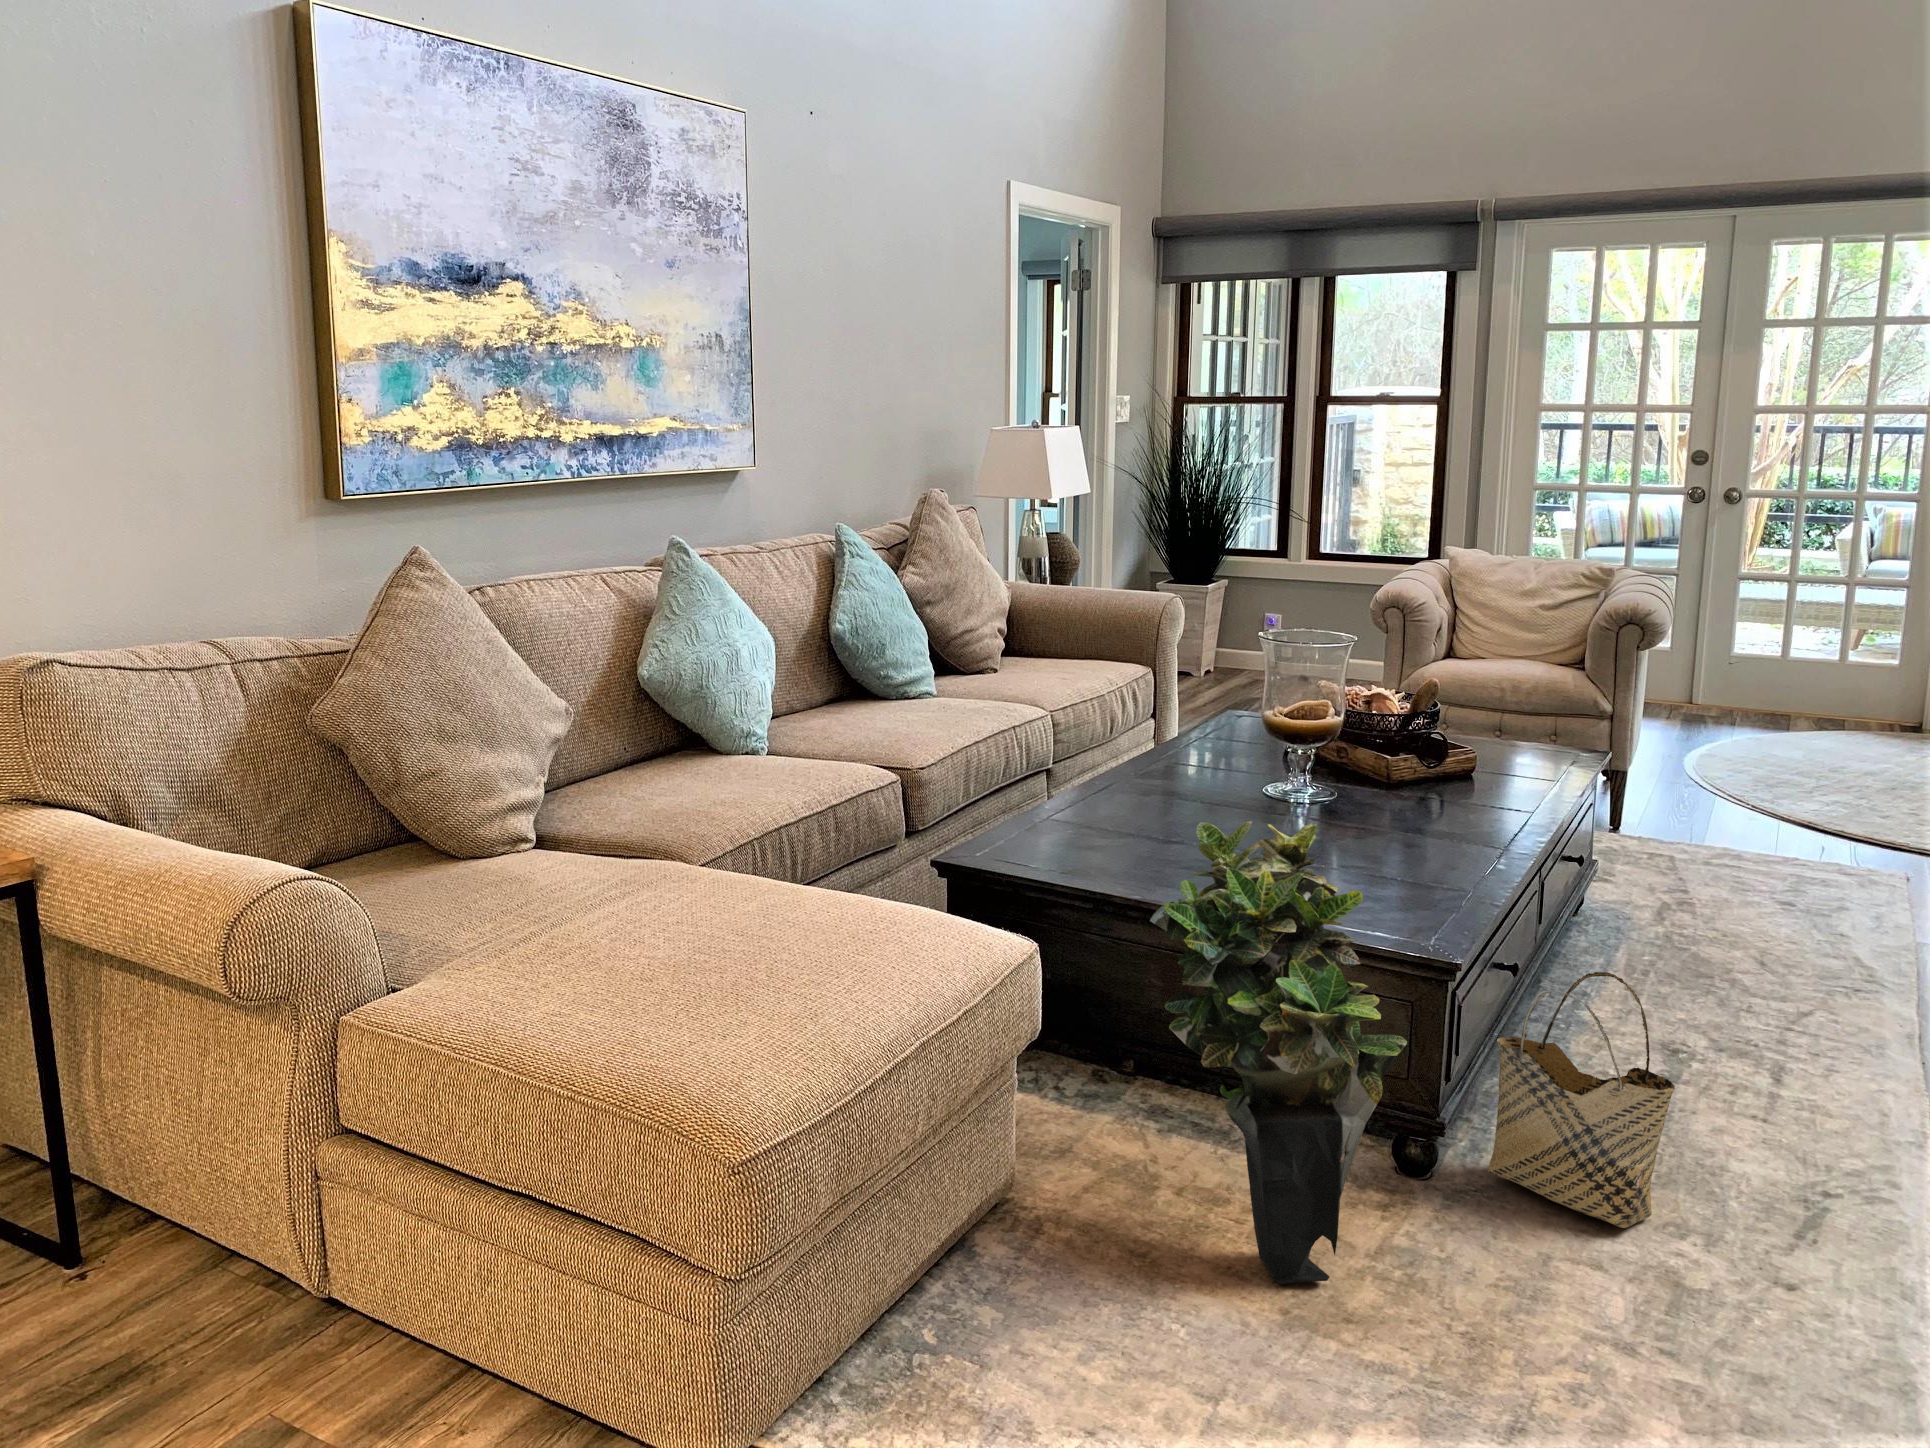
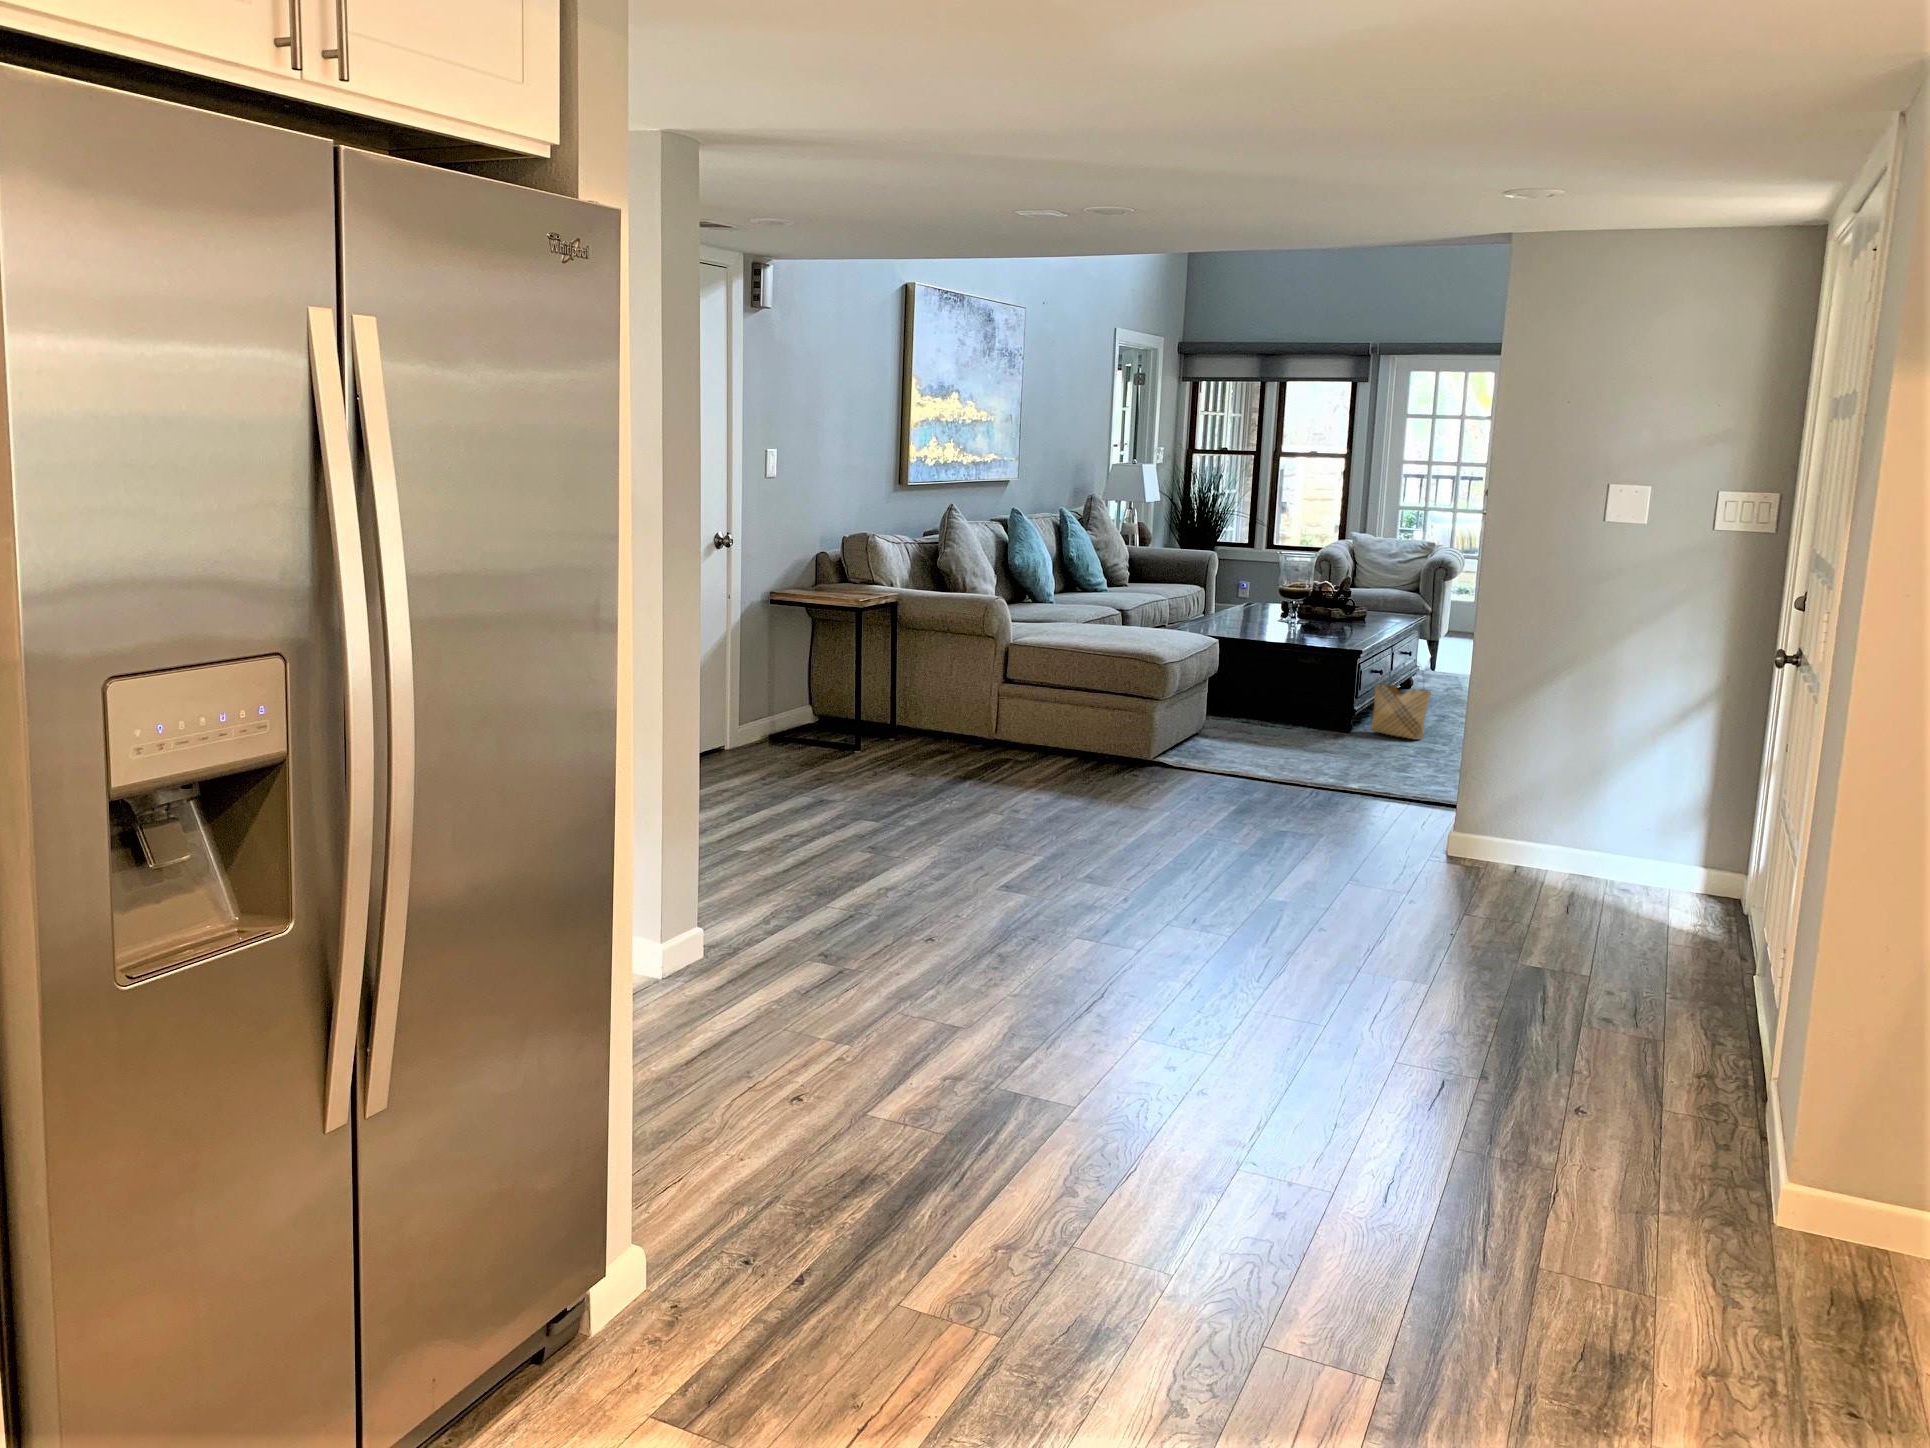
potted plant: present [1150,821,1407,1285] -> none [1262,600,1345,745]

